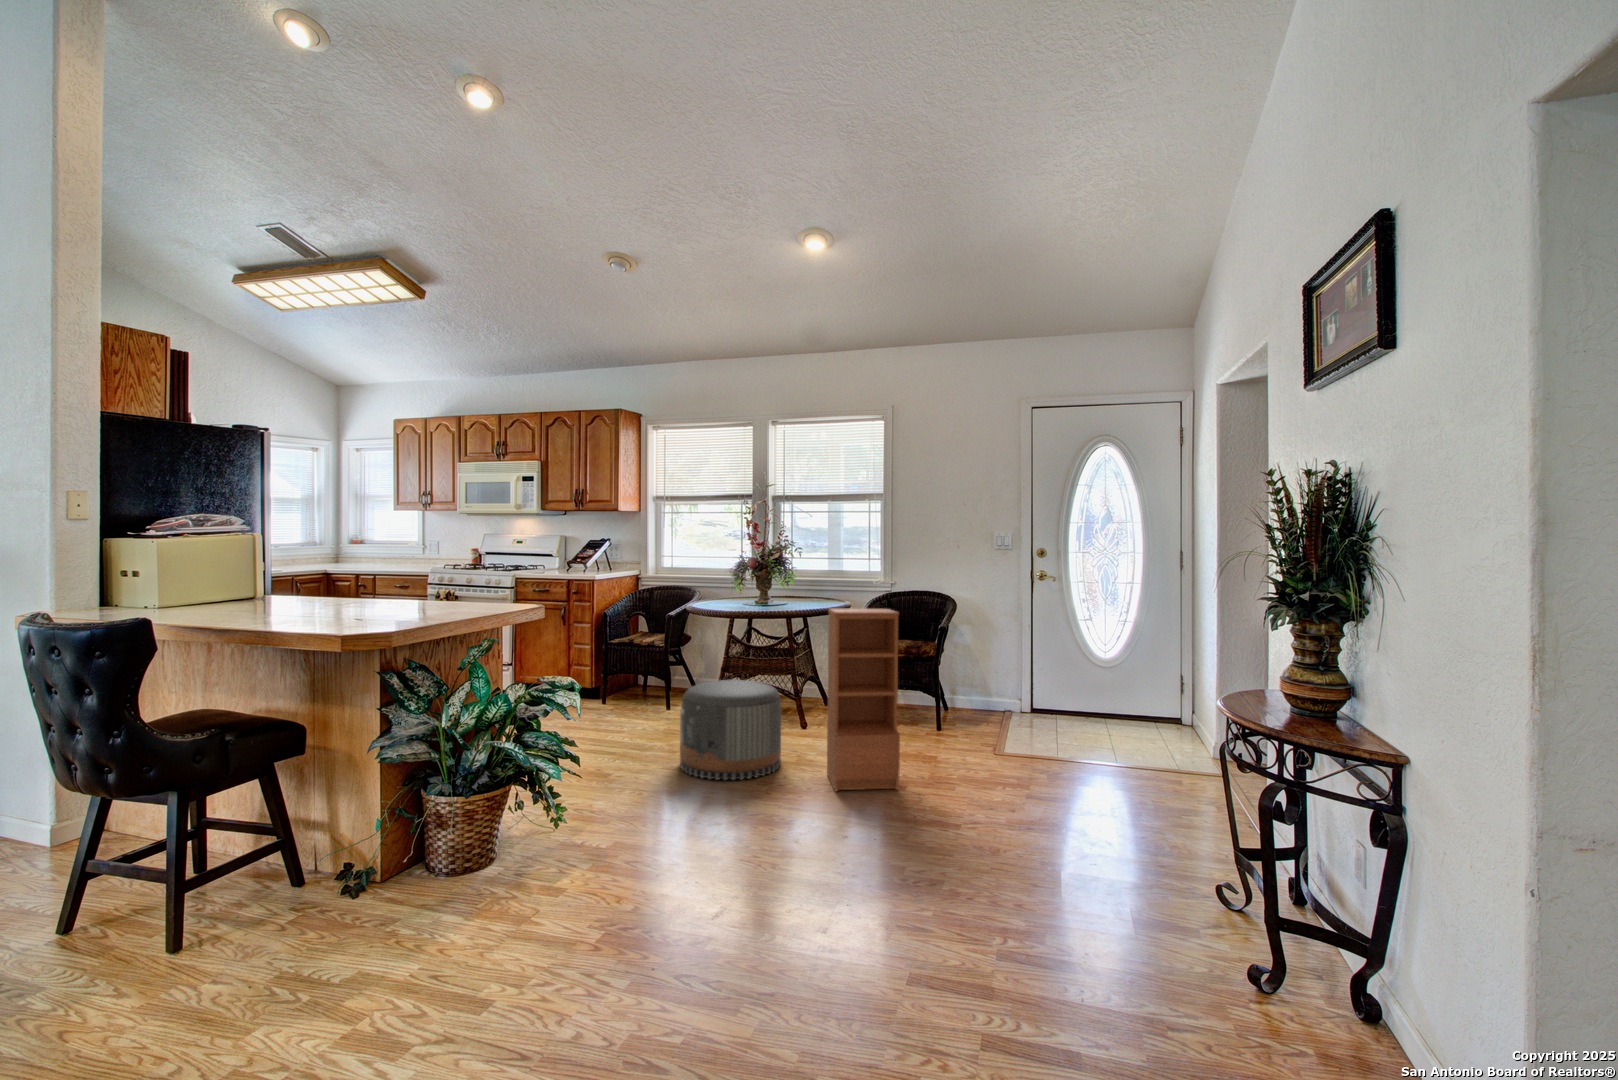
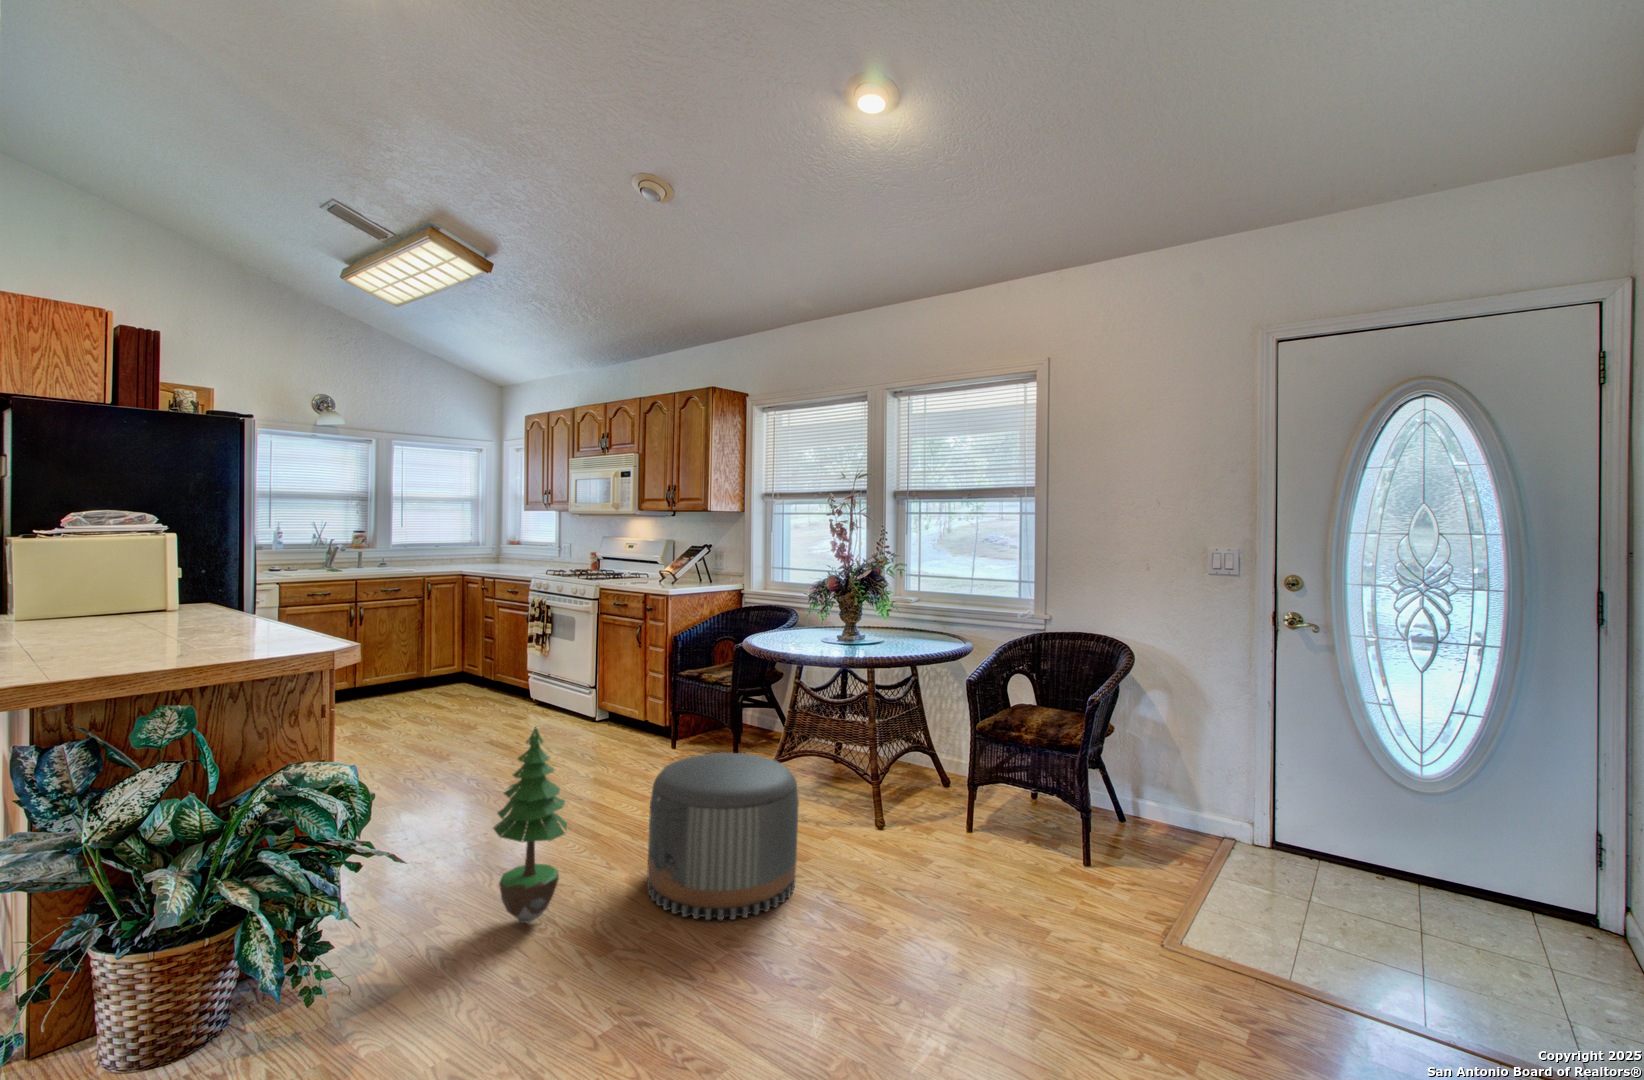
bookcase: present [827,609,900,791] -> none [823,667,949,1000]
potted tree: none [599,660,649,797] -> present [493,727,567,923]

